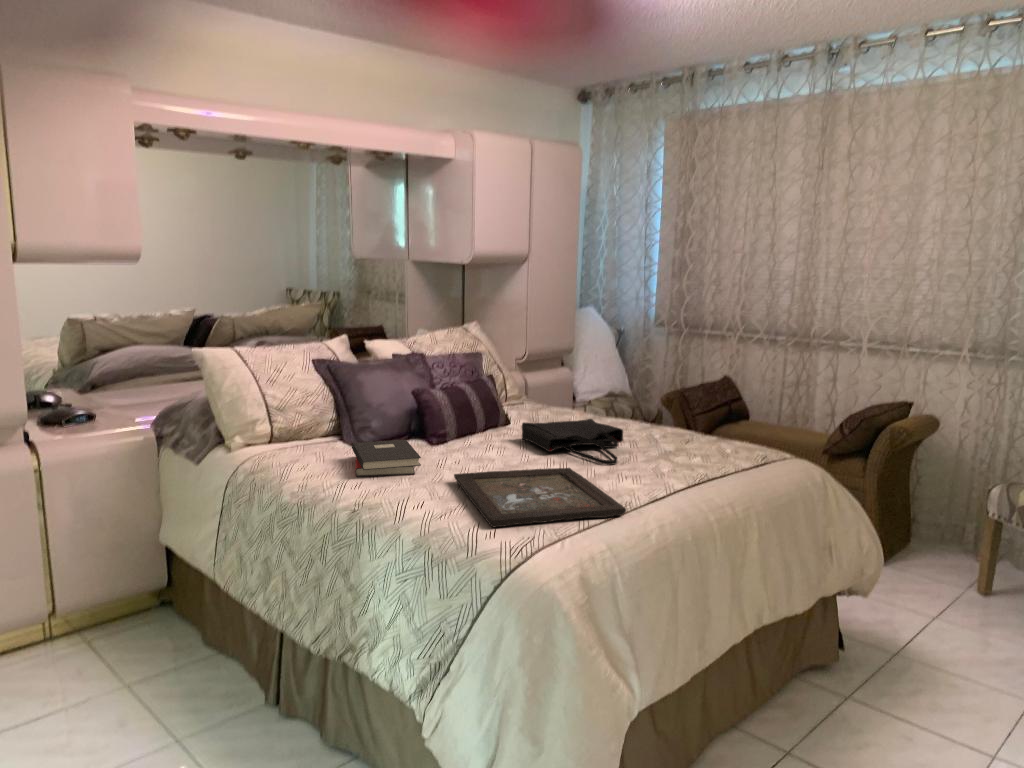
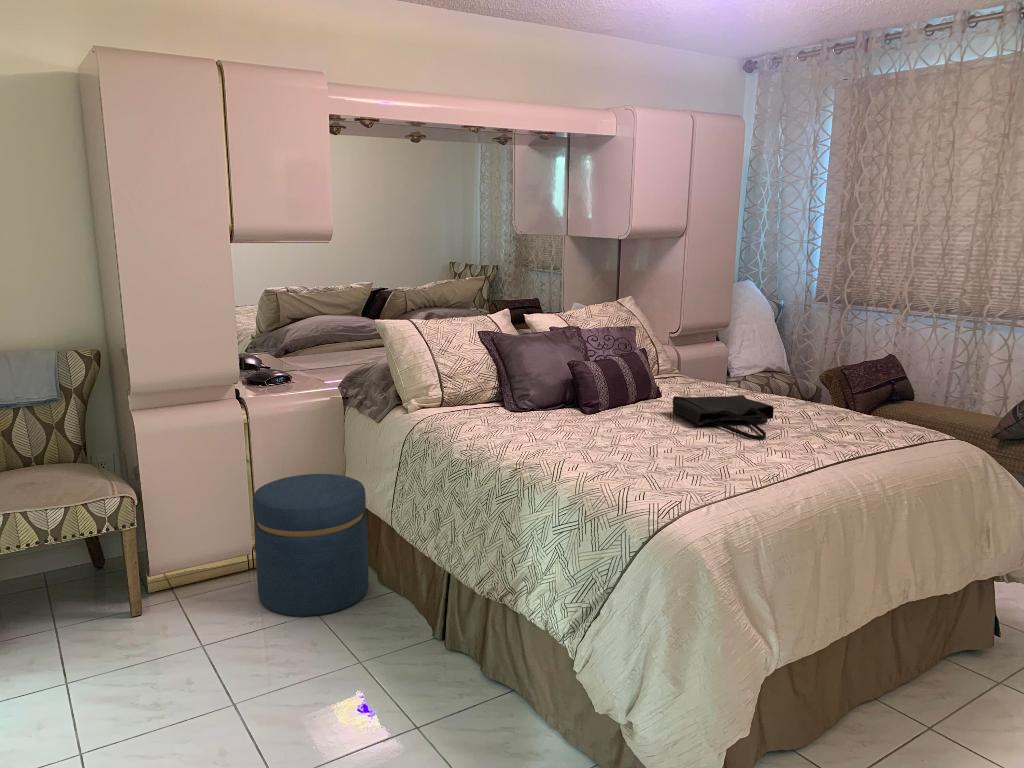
hardback book: present [352,440,421,477] -> none [514,408,577,440]
tray: present [454,468,626,527] -> none [607,440,770,490]
ottoman: none [44,524,191,693] -> present [253,474,369,616]

